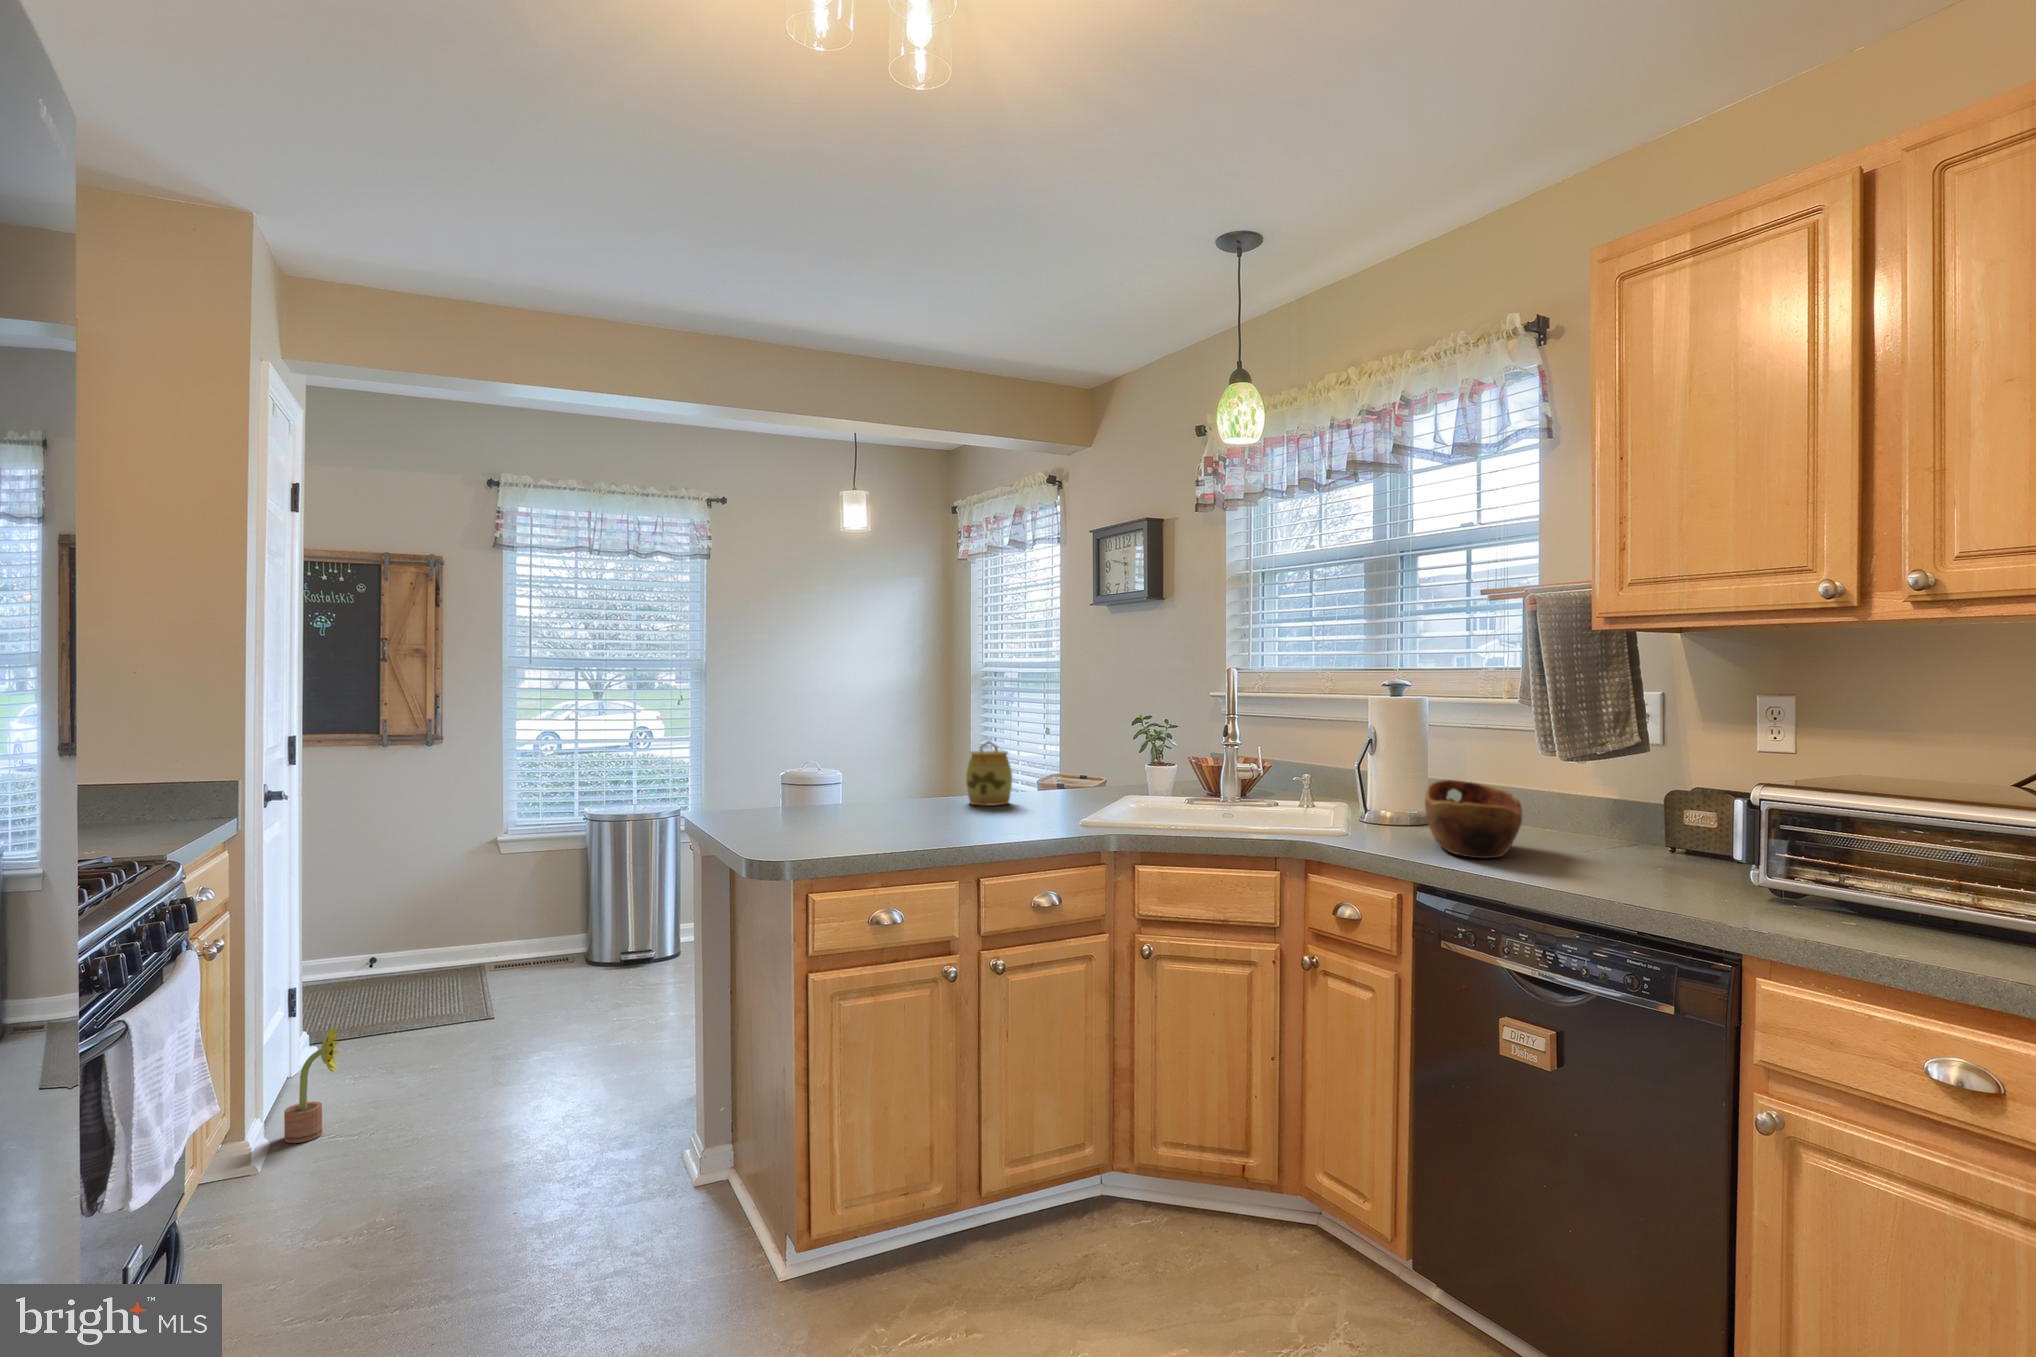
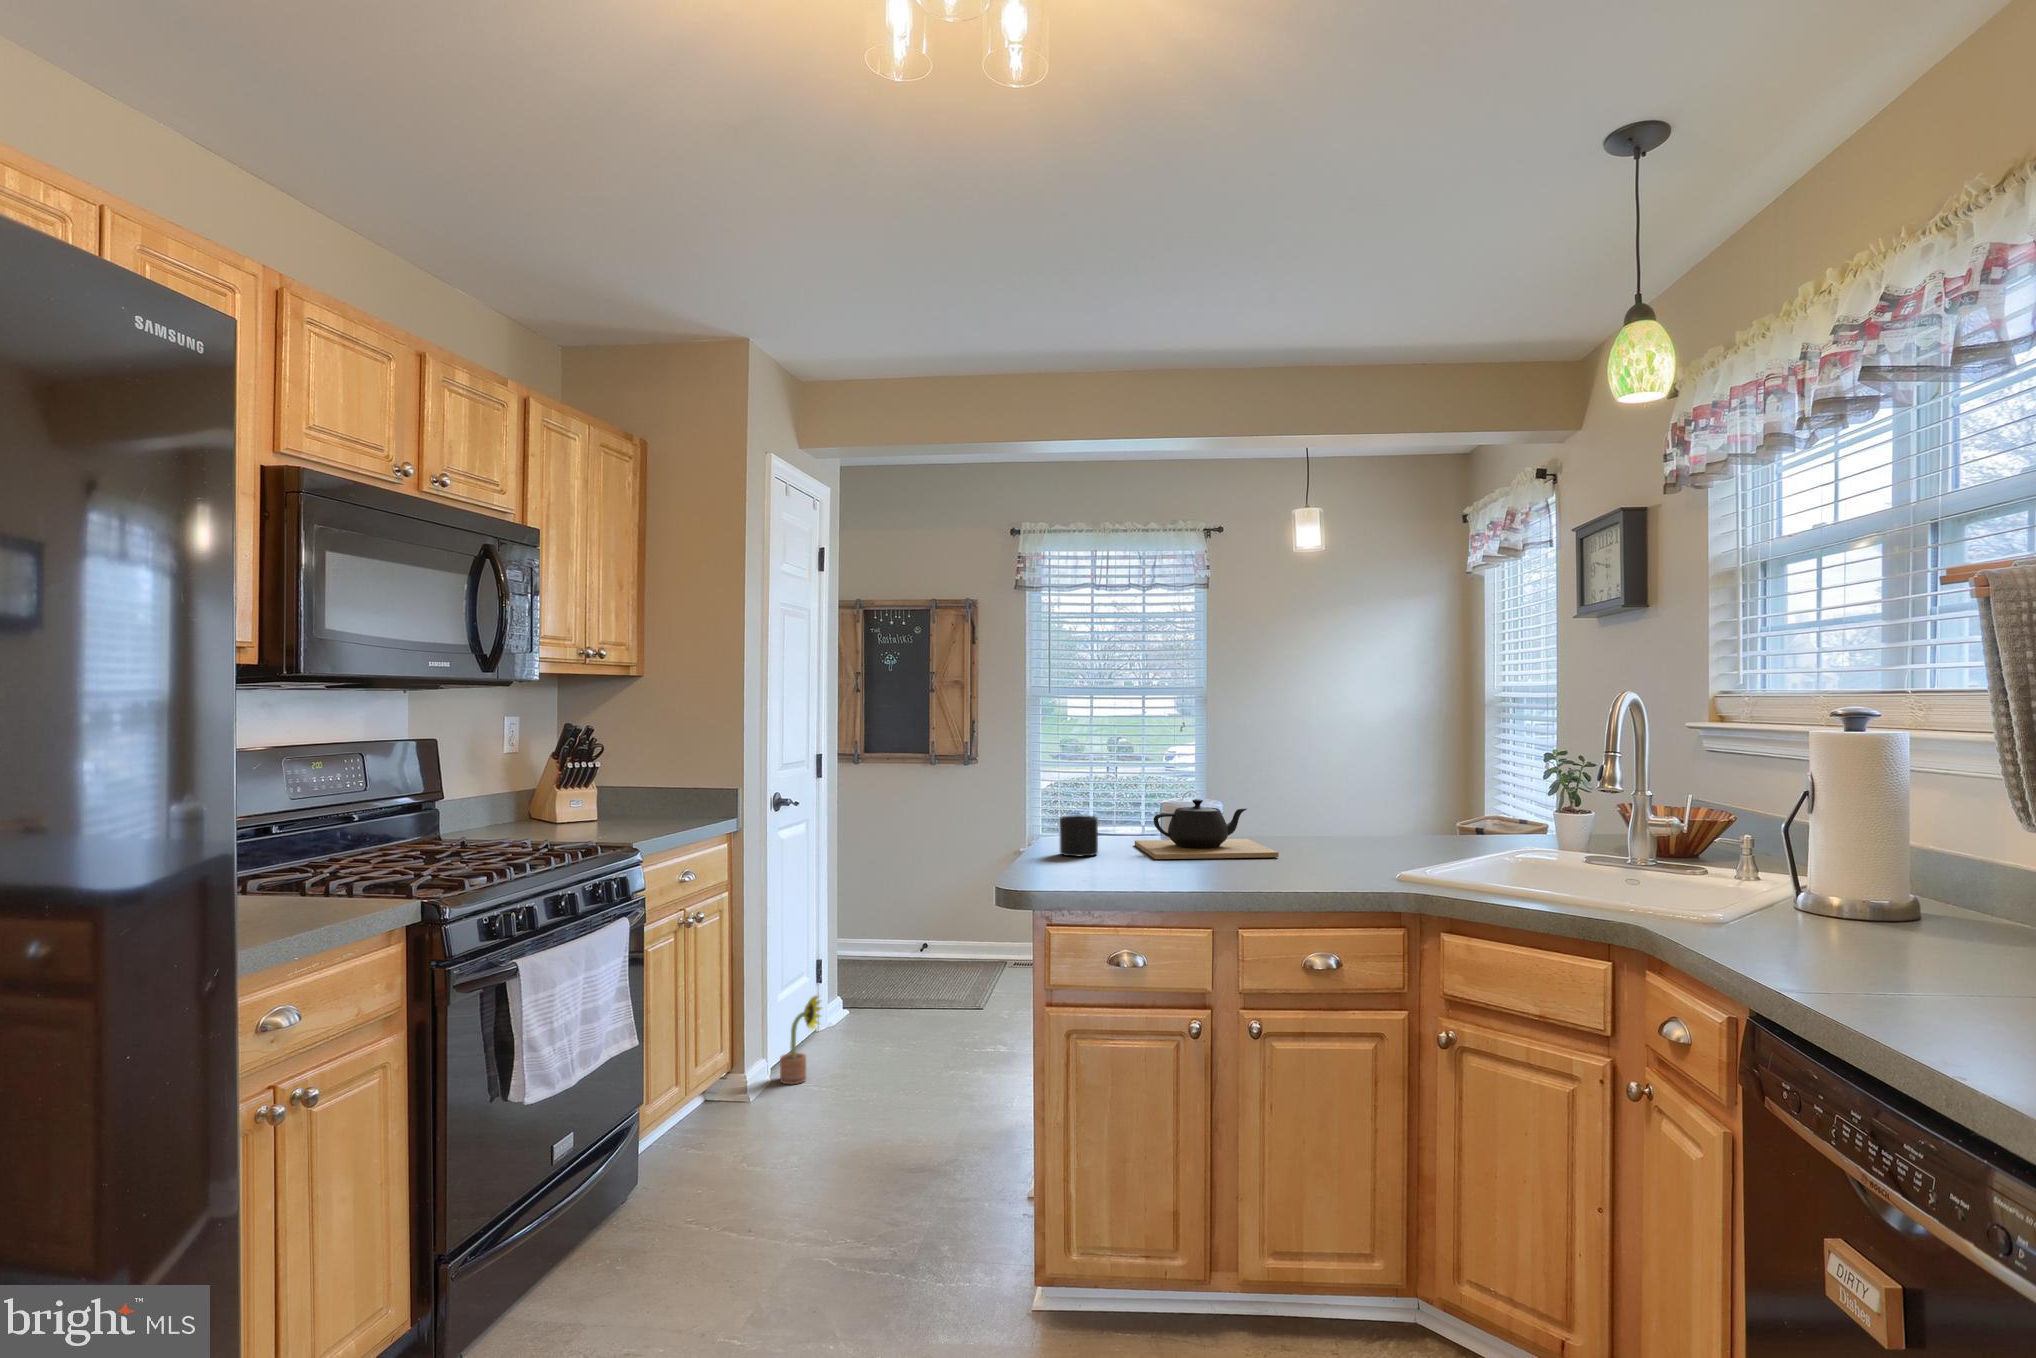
jar: present [966,741,1012,805] -> none [1315,777,1372,851]
teapot: none [807,766,959,825] -> present [1135,799,1279,859]
wooden bowl: present [1425,780,1522,859] -> none [1786,857,1969,977]
mug: none [759,787,799,829] -> present [1059,815,1098,856]

